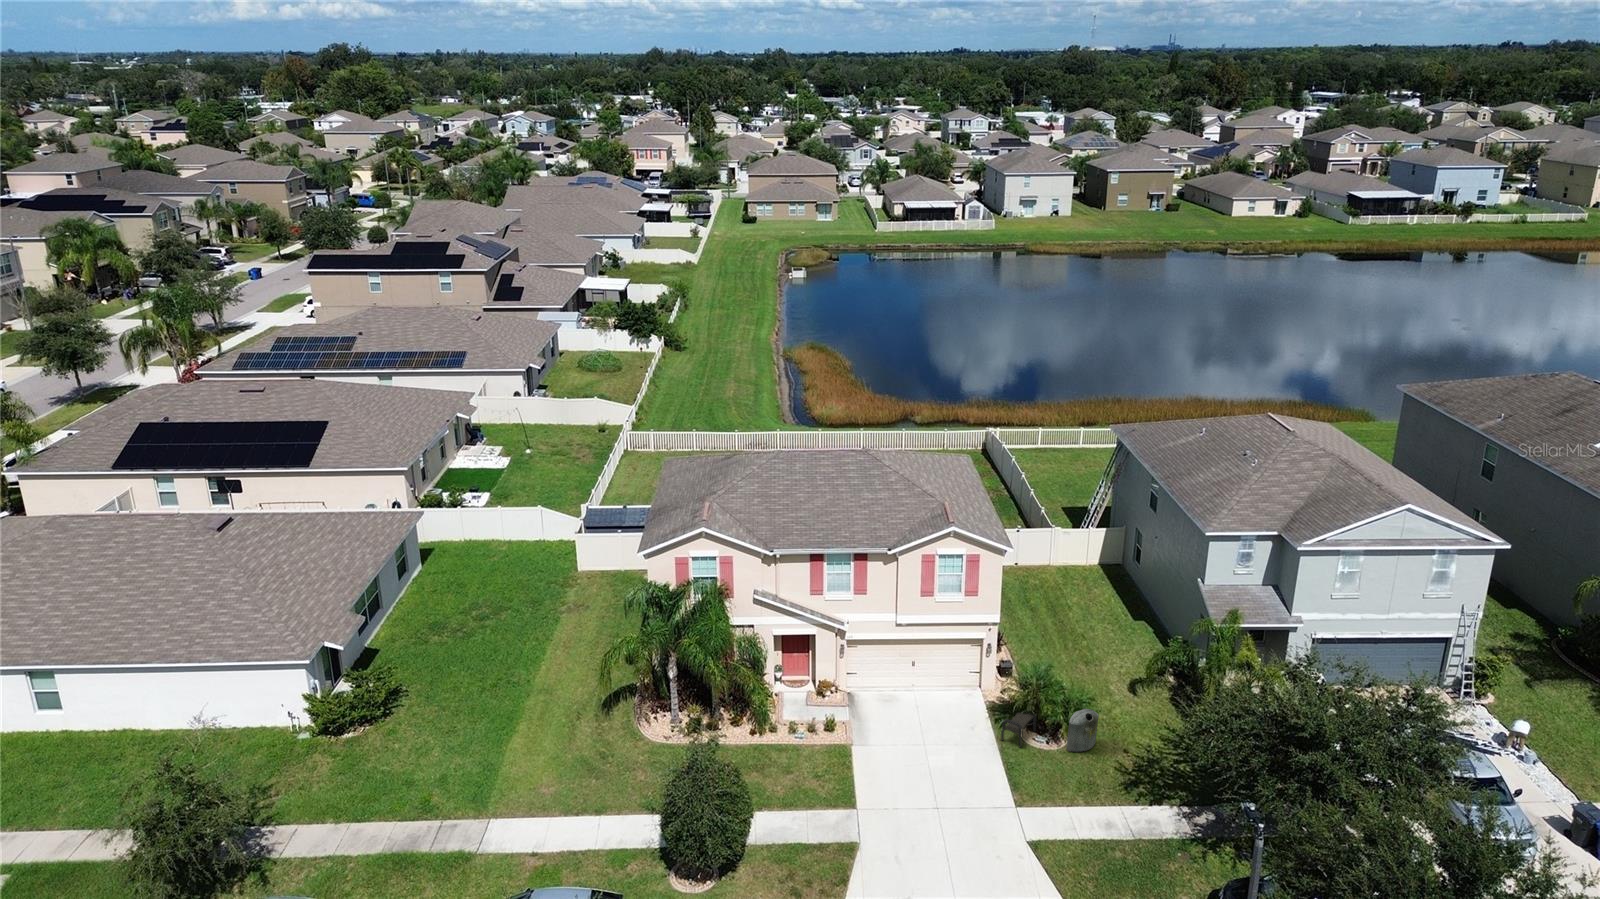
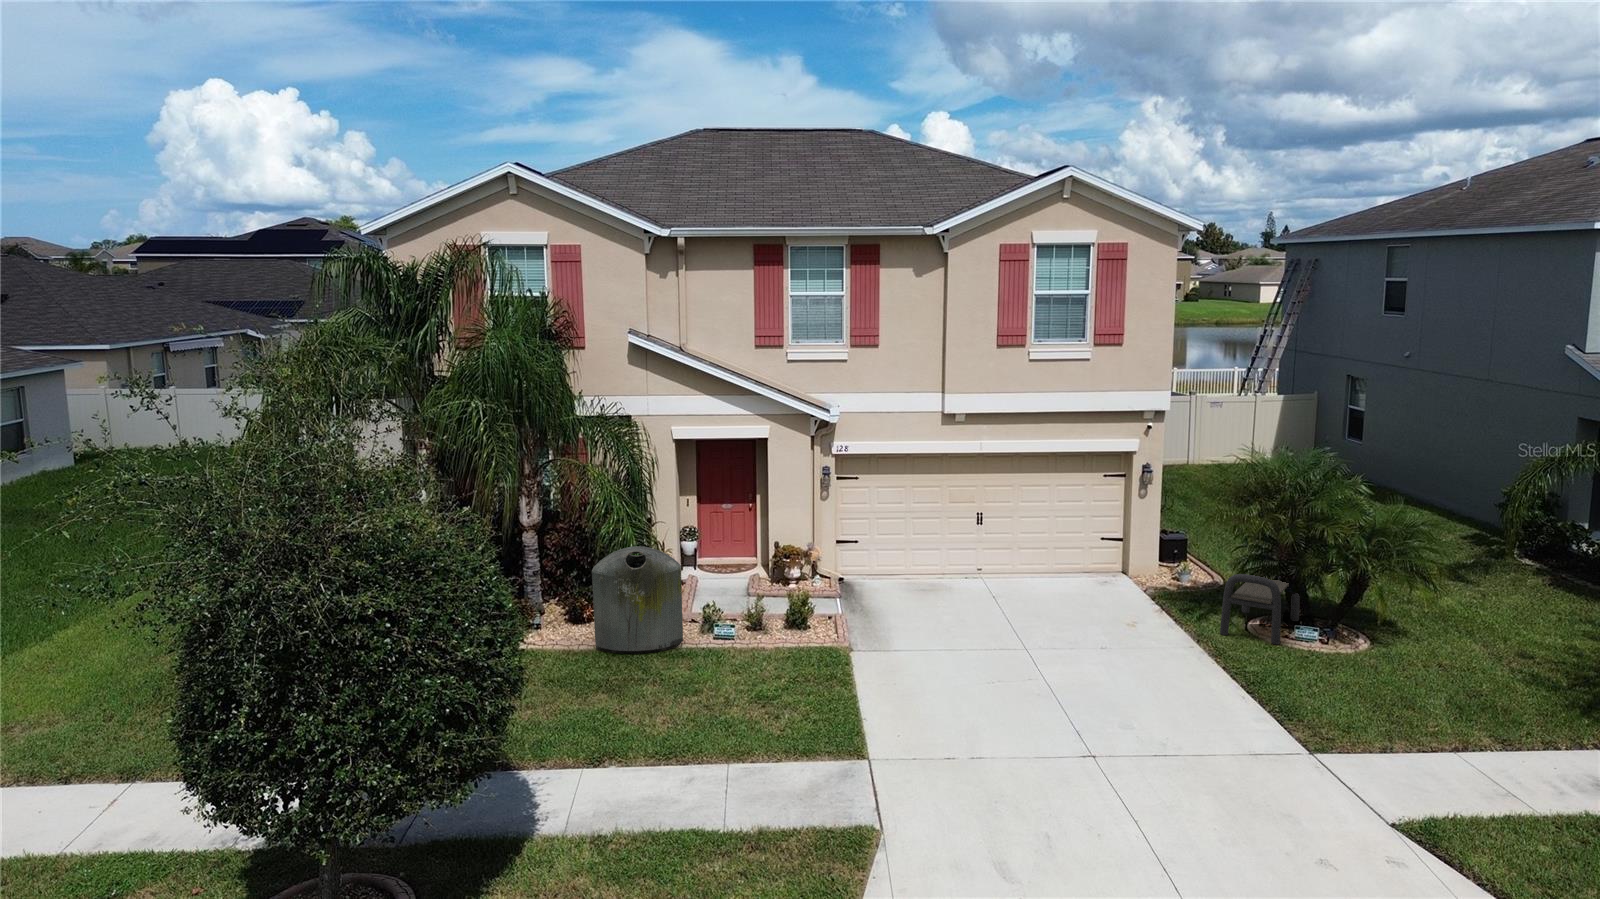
trash can: present [1067,709,1099,752] -> present [592,546,683,654]

